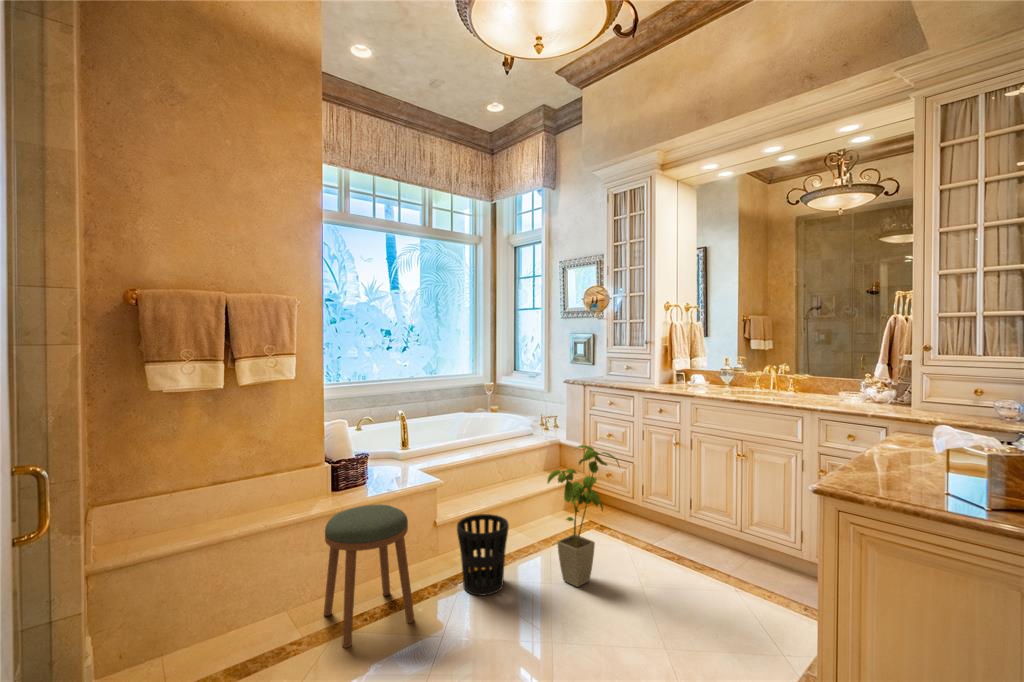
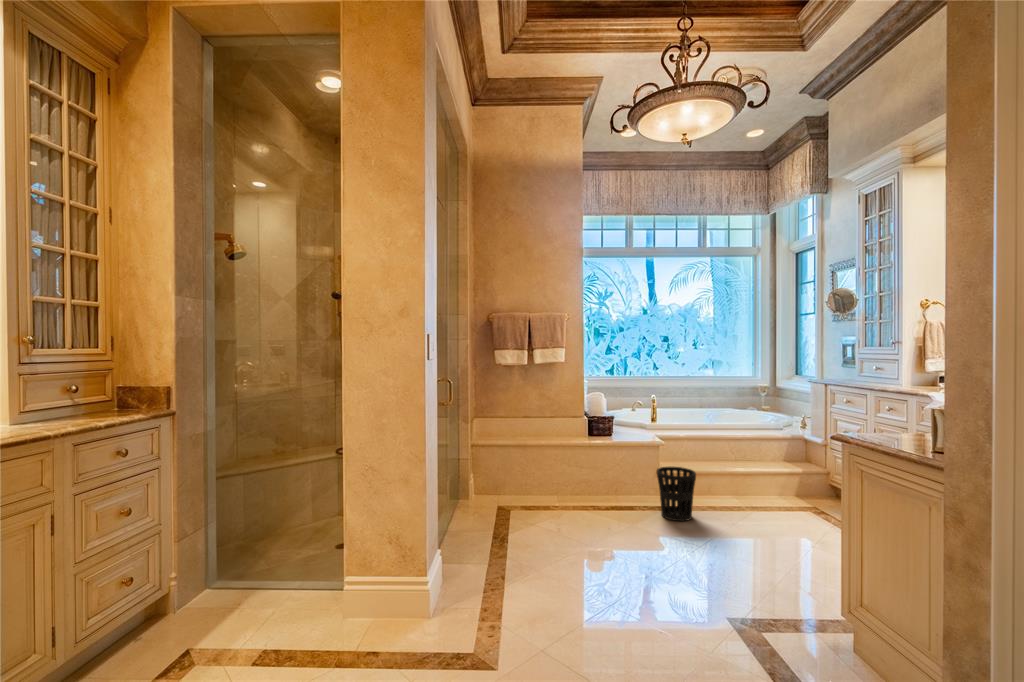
house plant: present [548,445,620,587] -> none [723,424,786,536]
stool: present [324,505,414,648] -> none [570,442,619,518]

